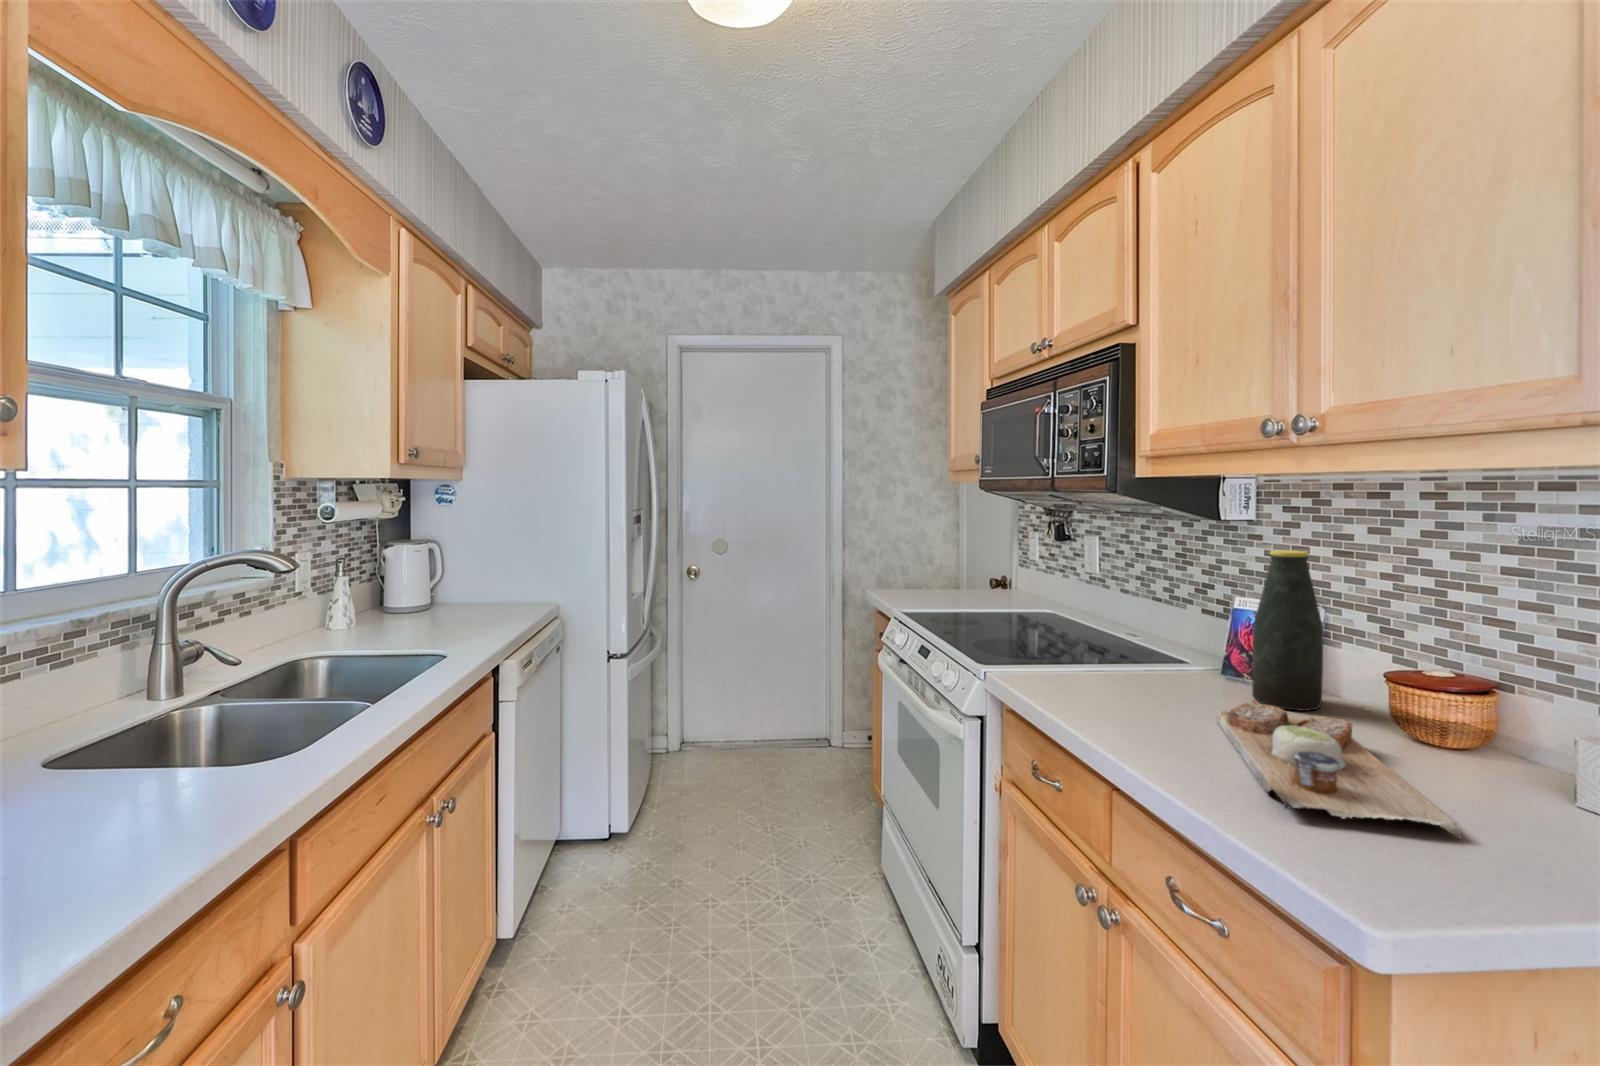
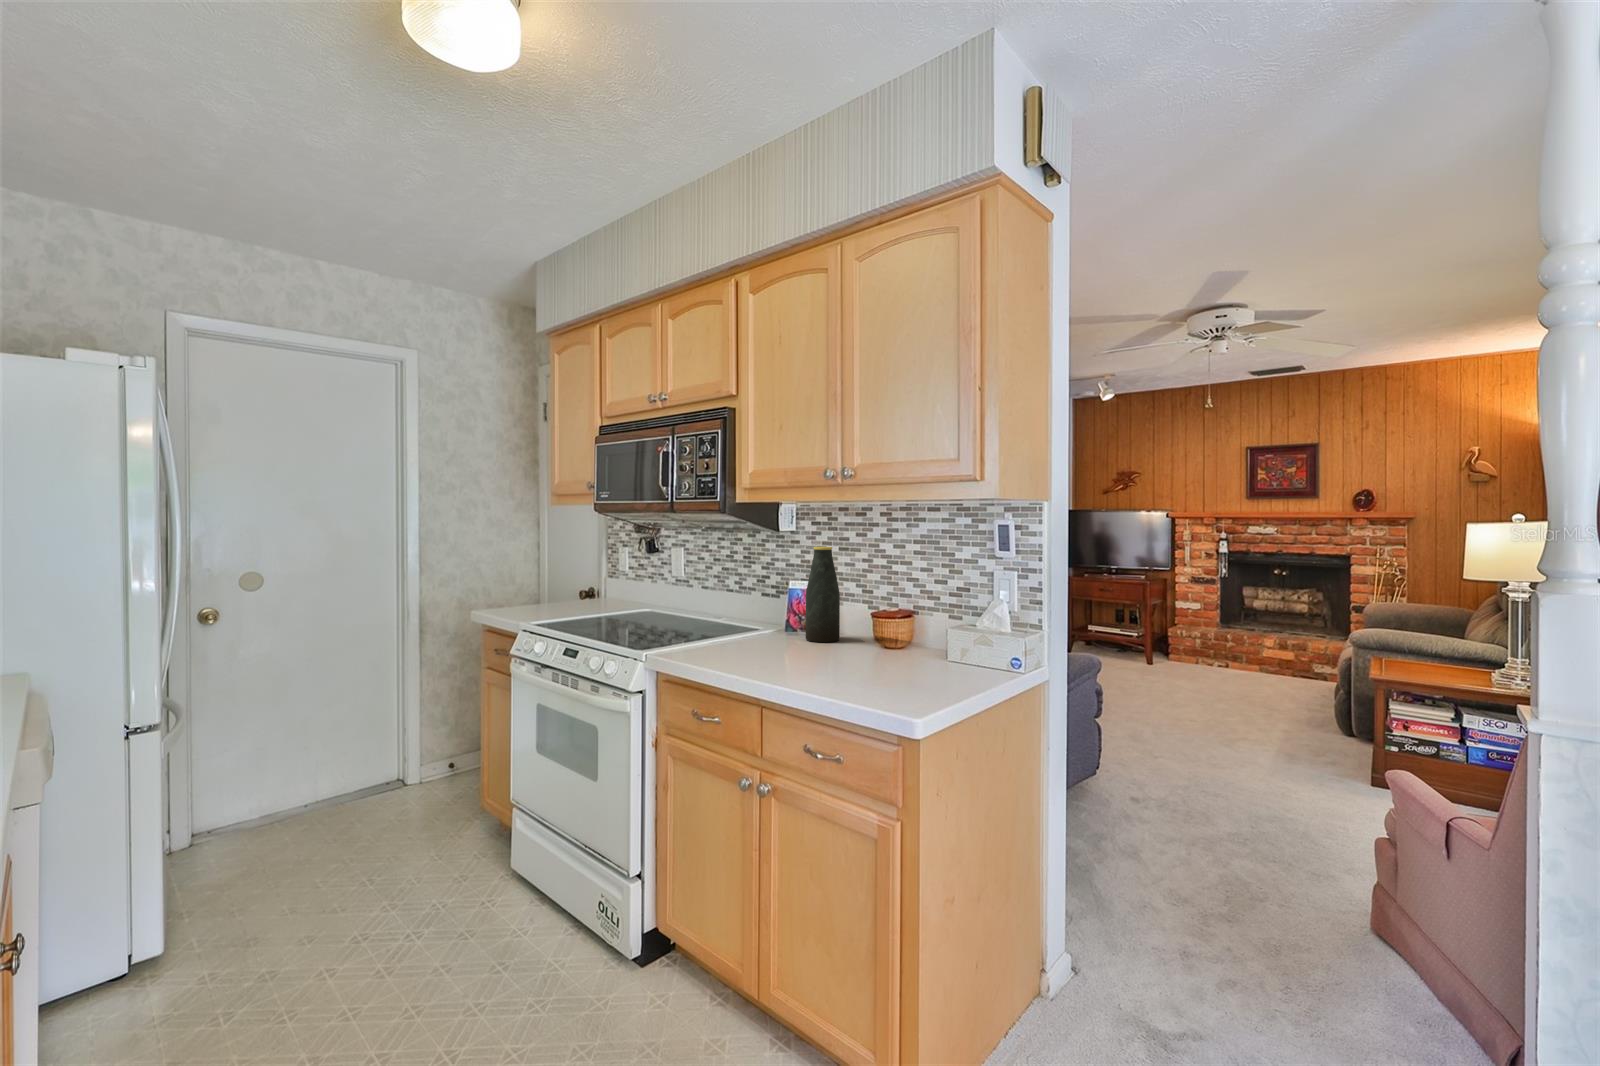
cutting board: present [1217,700,1462,838] -> none [795,636,914,675]

